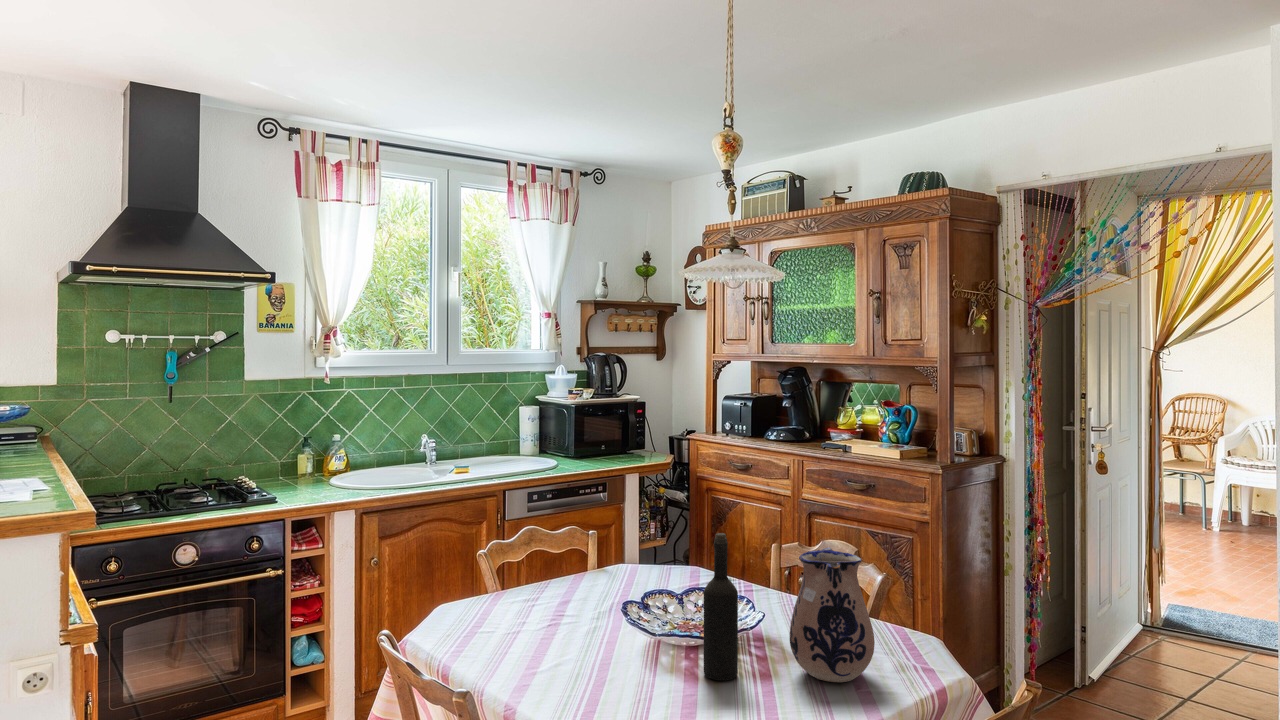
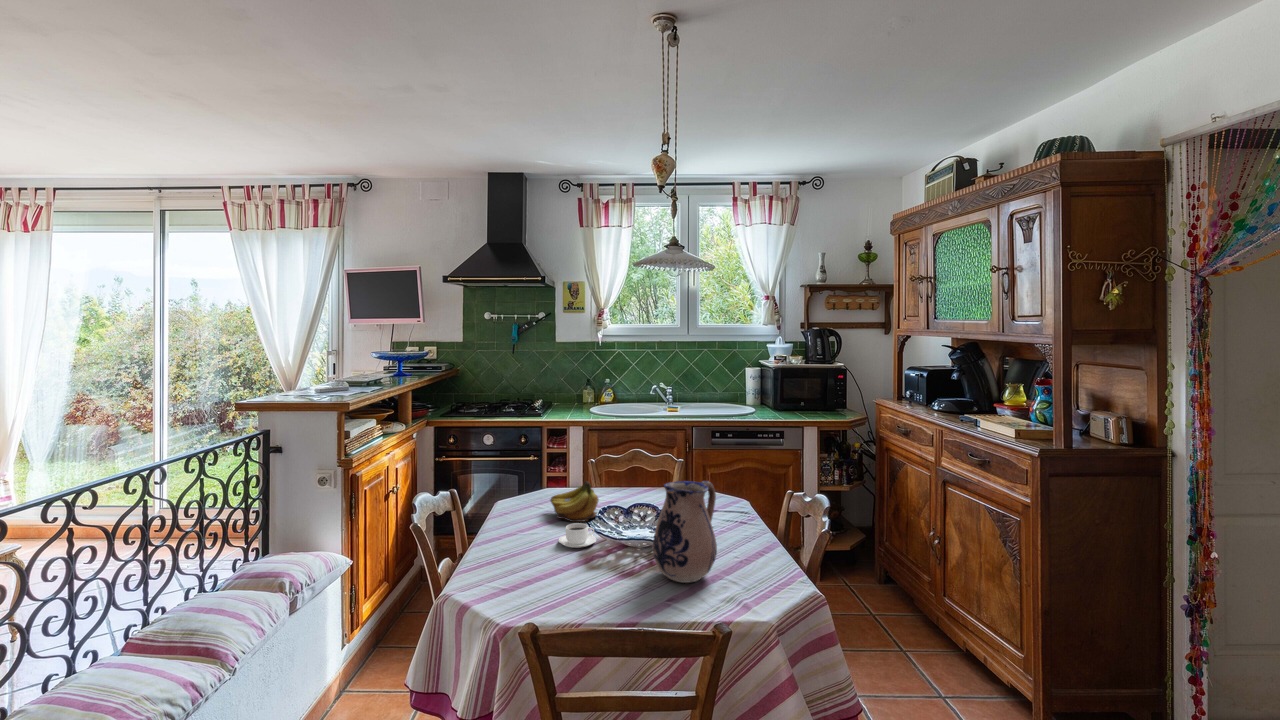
wine bottle: present [704,533,738,680] -> none [604,457,629,561]
fruit: none [512,581,600,645] -> present [550,481,599,522]
coffee cup: none [610,641,666,679] -> present [559,523,597,548]

